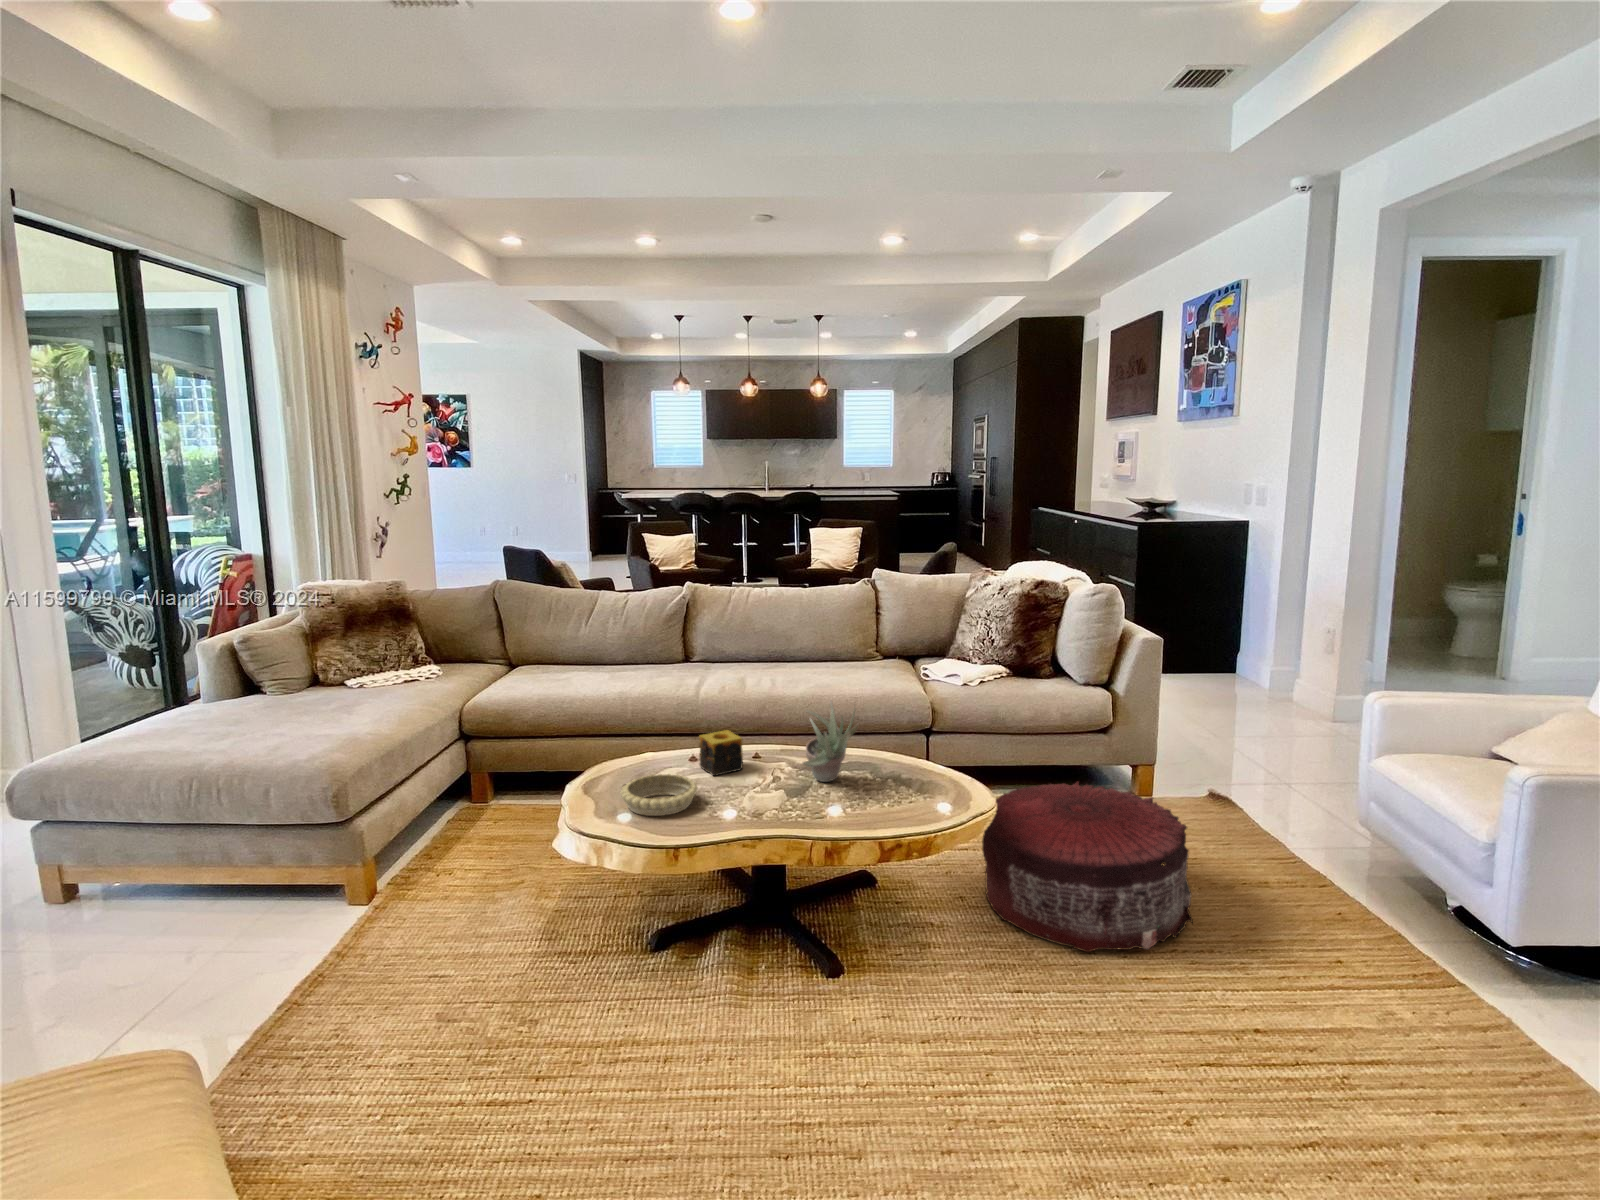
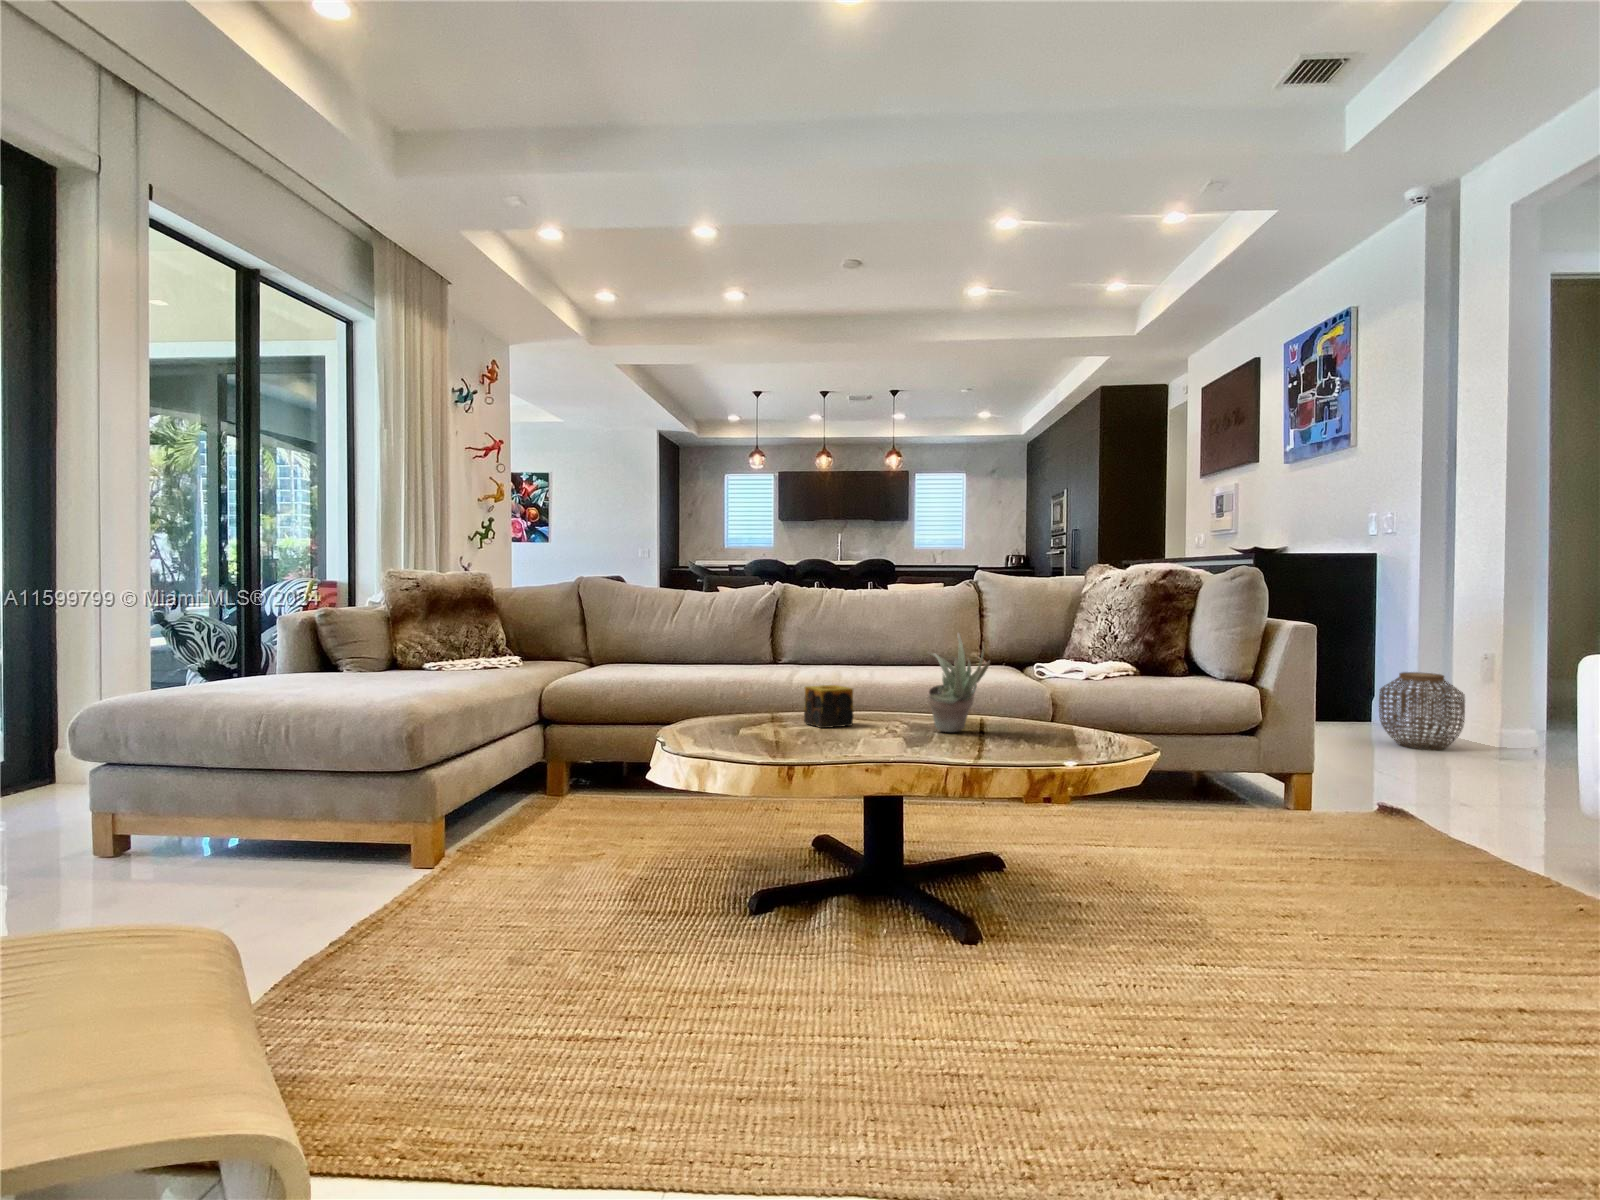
woven basket: none [1233,636,1305,707] -> present [1379,672,1465,750]
decorative bowl: present [621,774,698,816] -> none [723,712,809,746]
pouf: present [982,782,1193,952] -> none [1128,761,1404,934]

